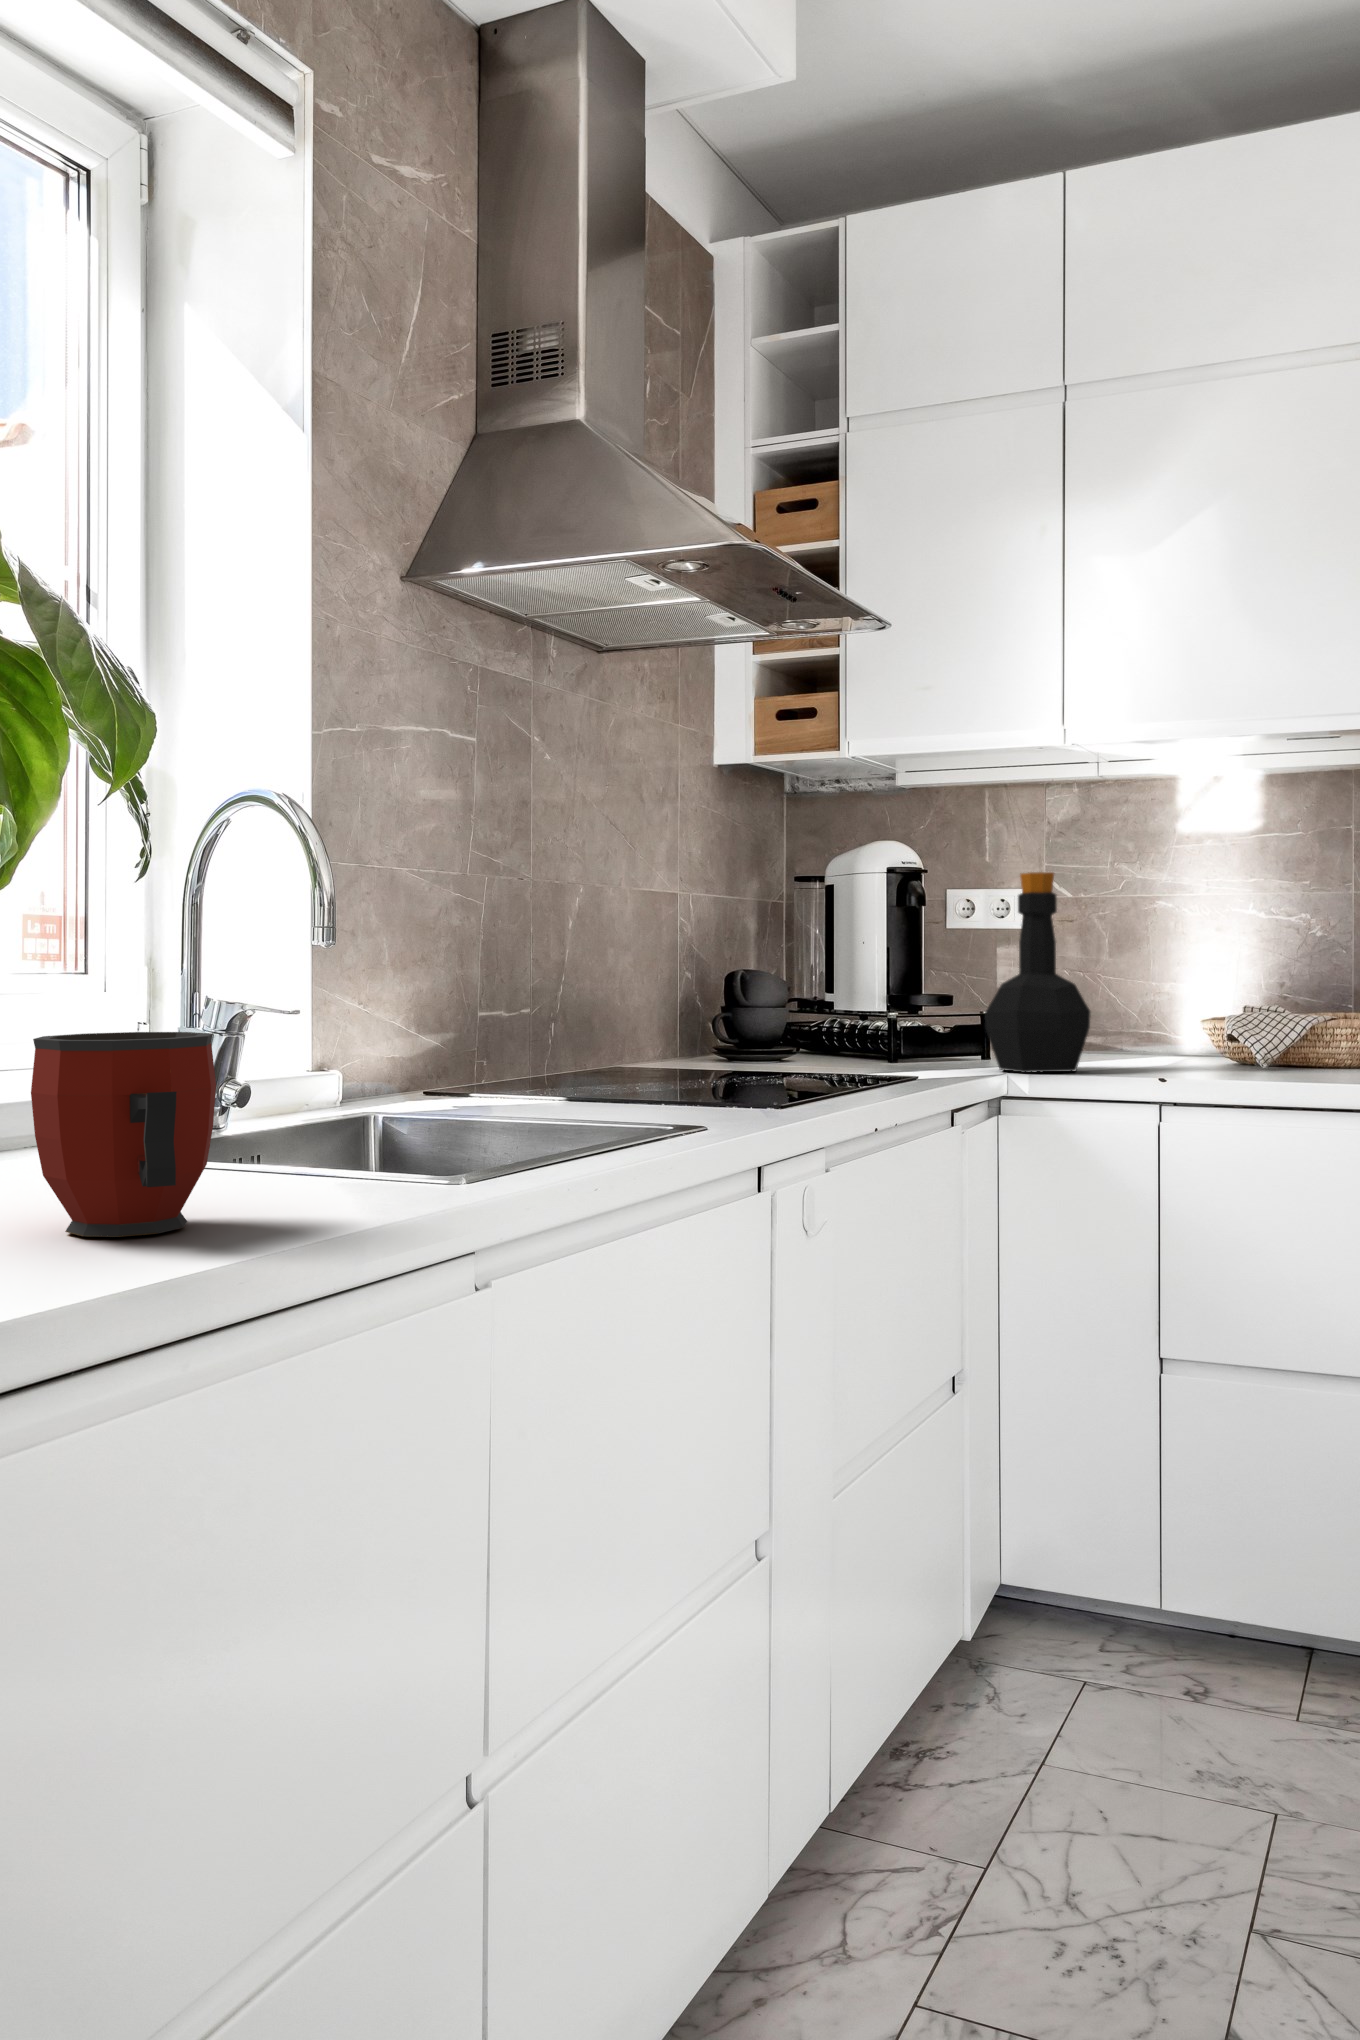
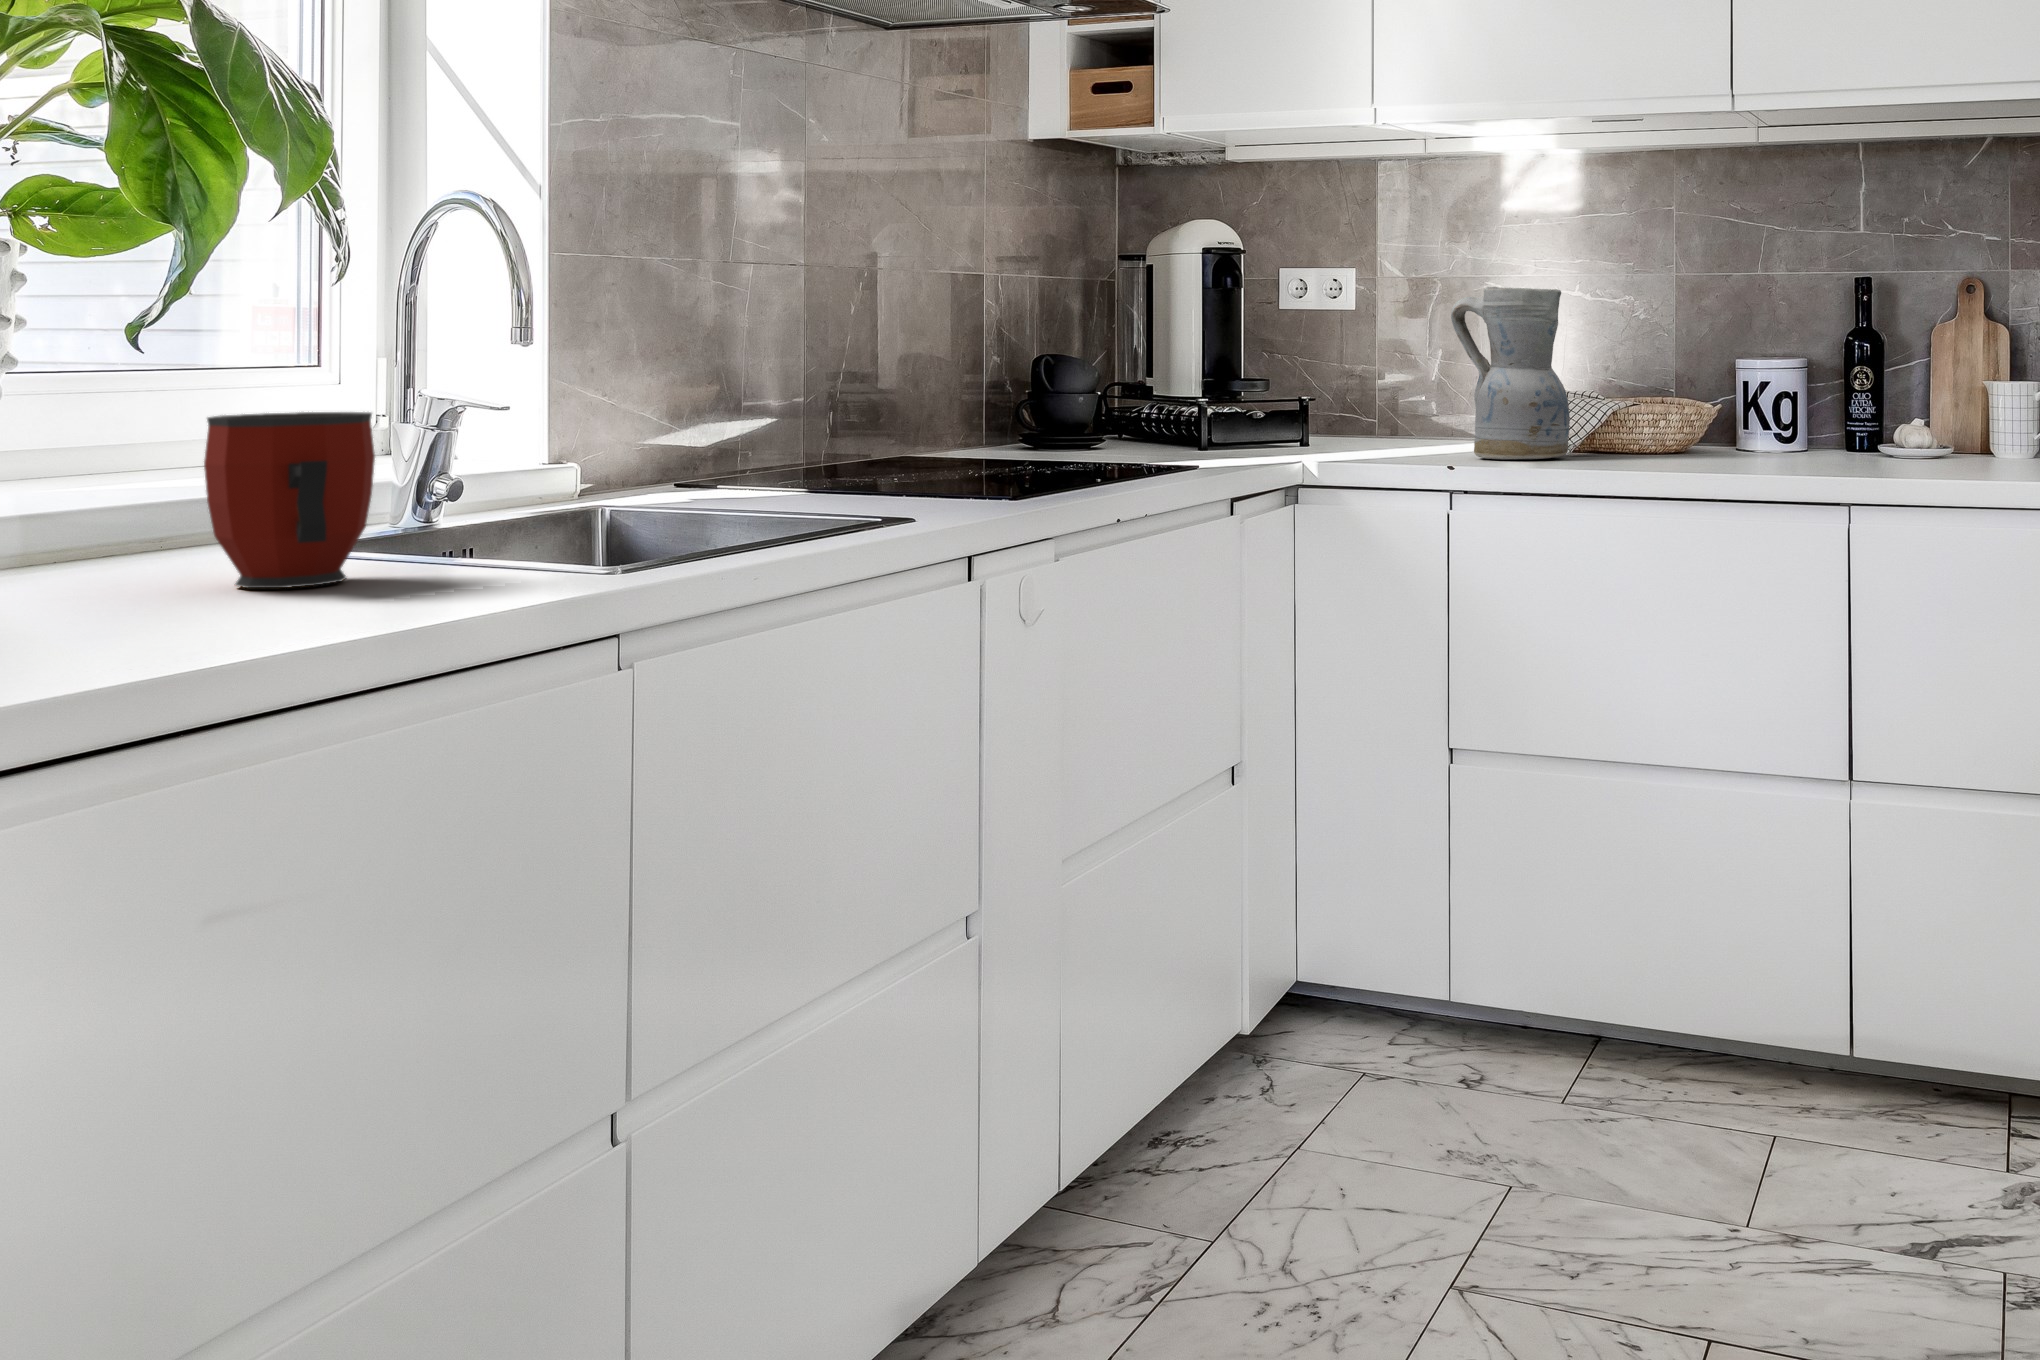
bottle: present [985,872,1090,1073] -> none [1272,255,1383,460]
ceramic pitcher: none [1161,904,1283,1074] -> present [1451,287,1570,459]

